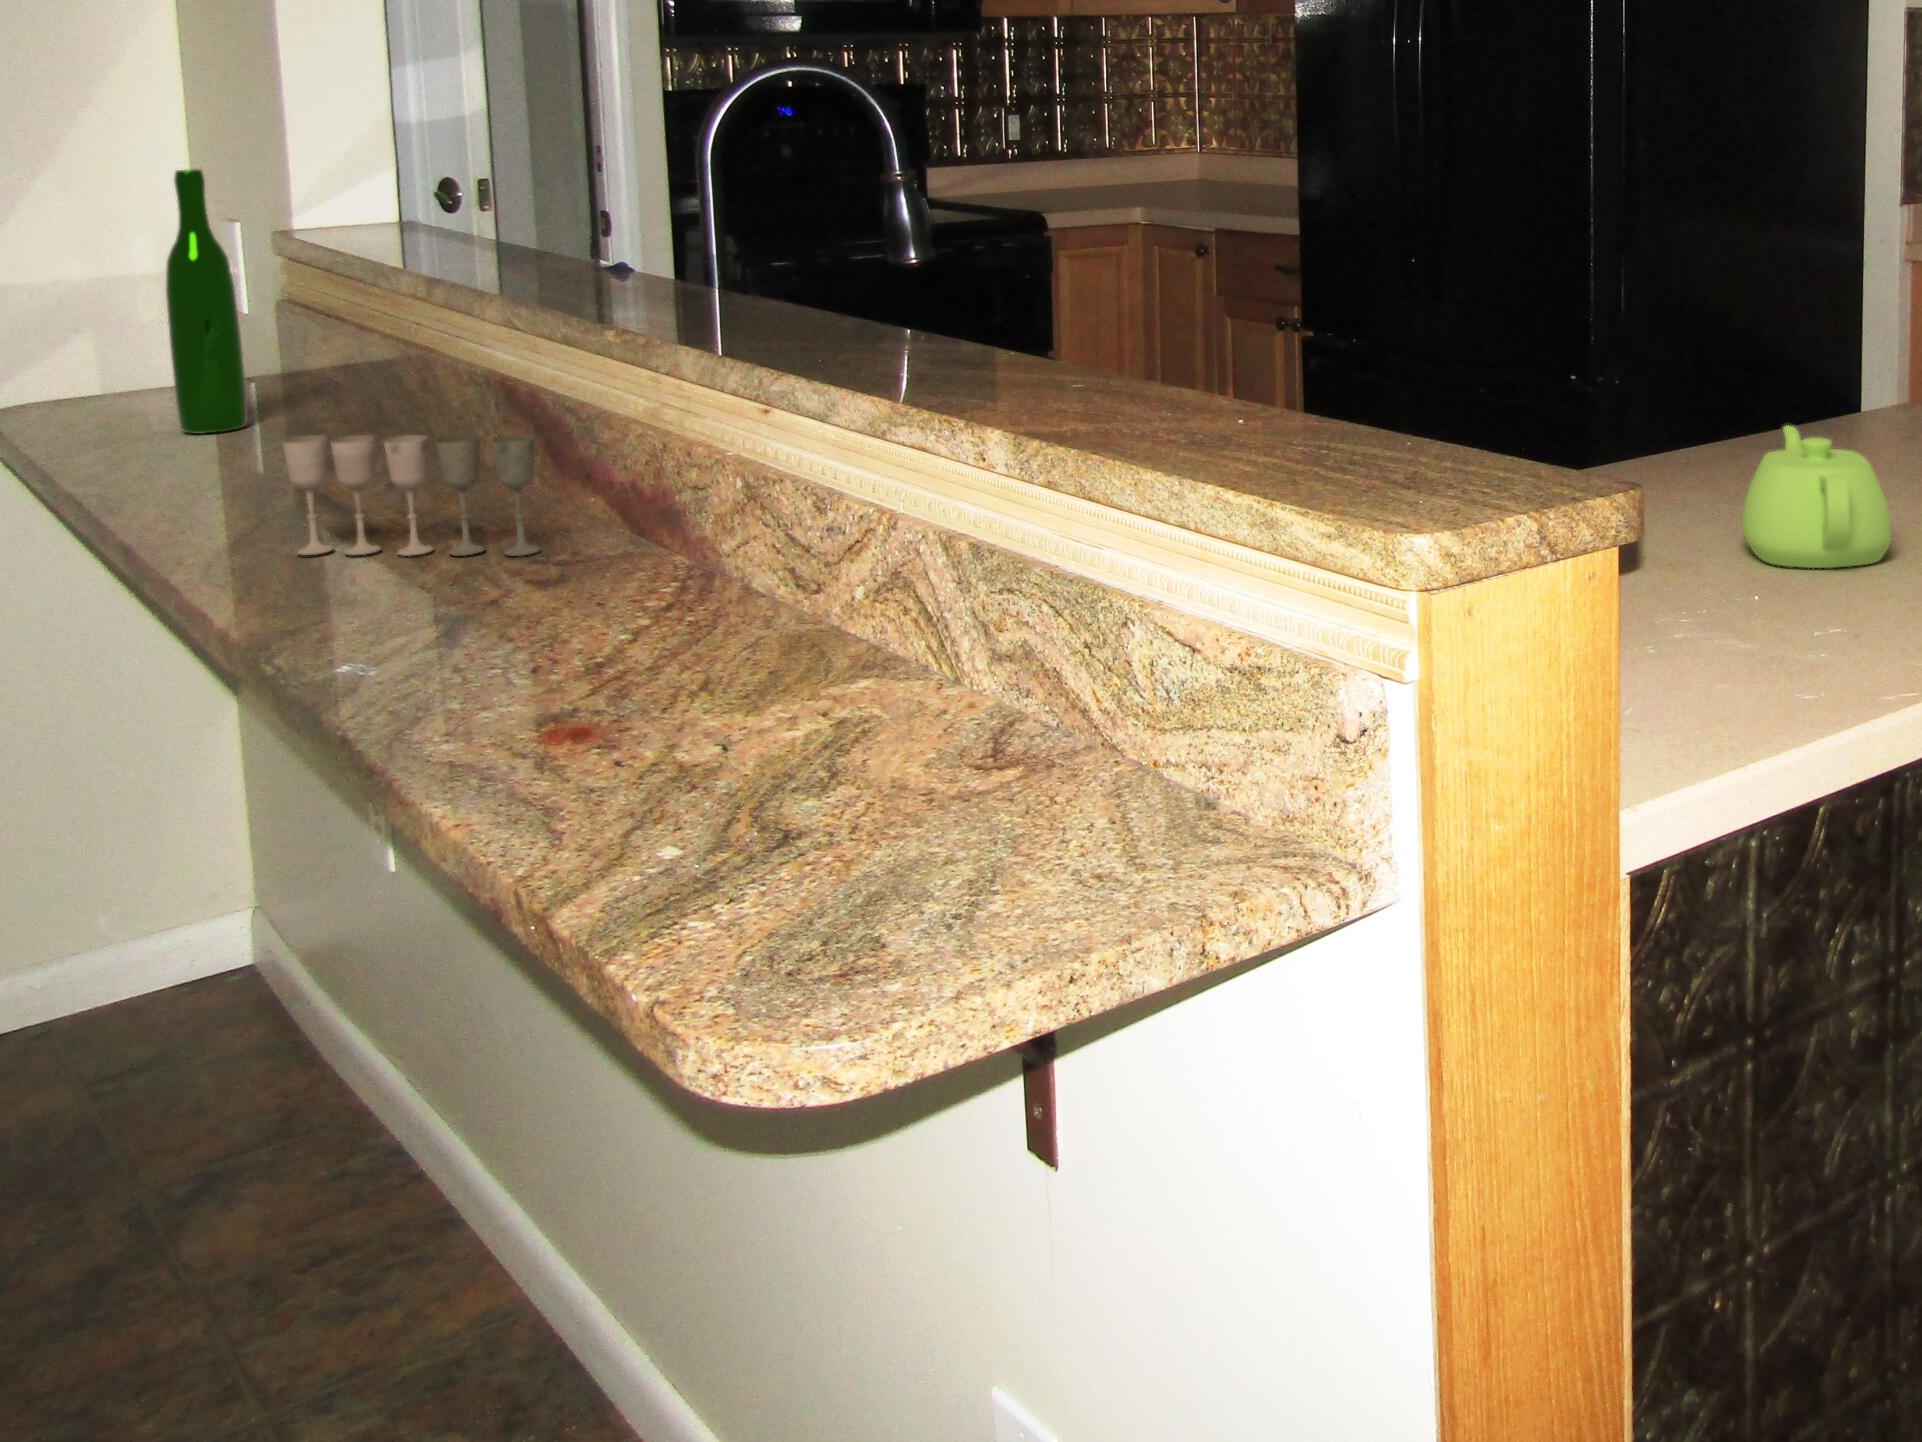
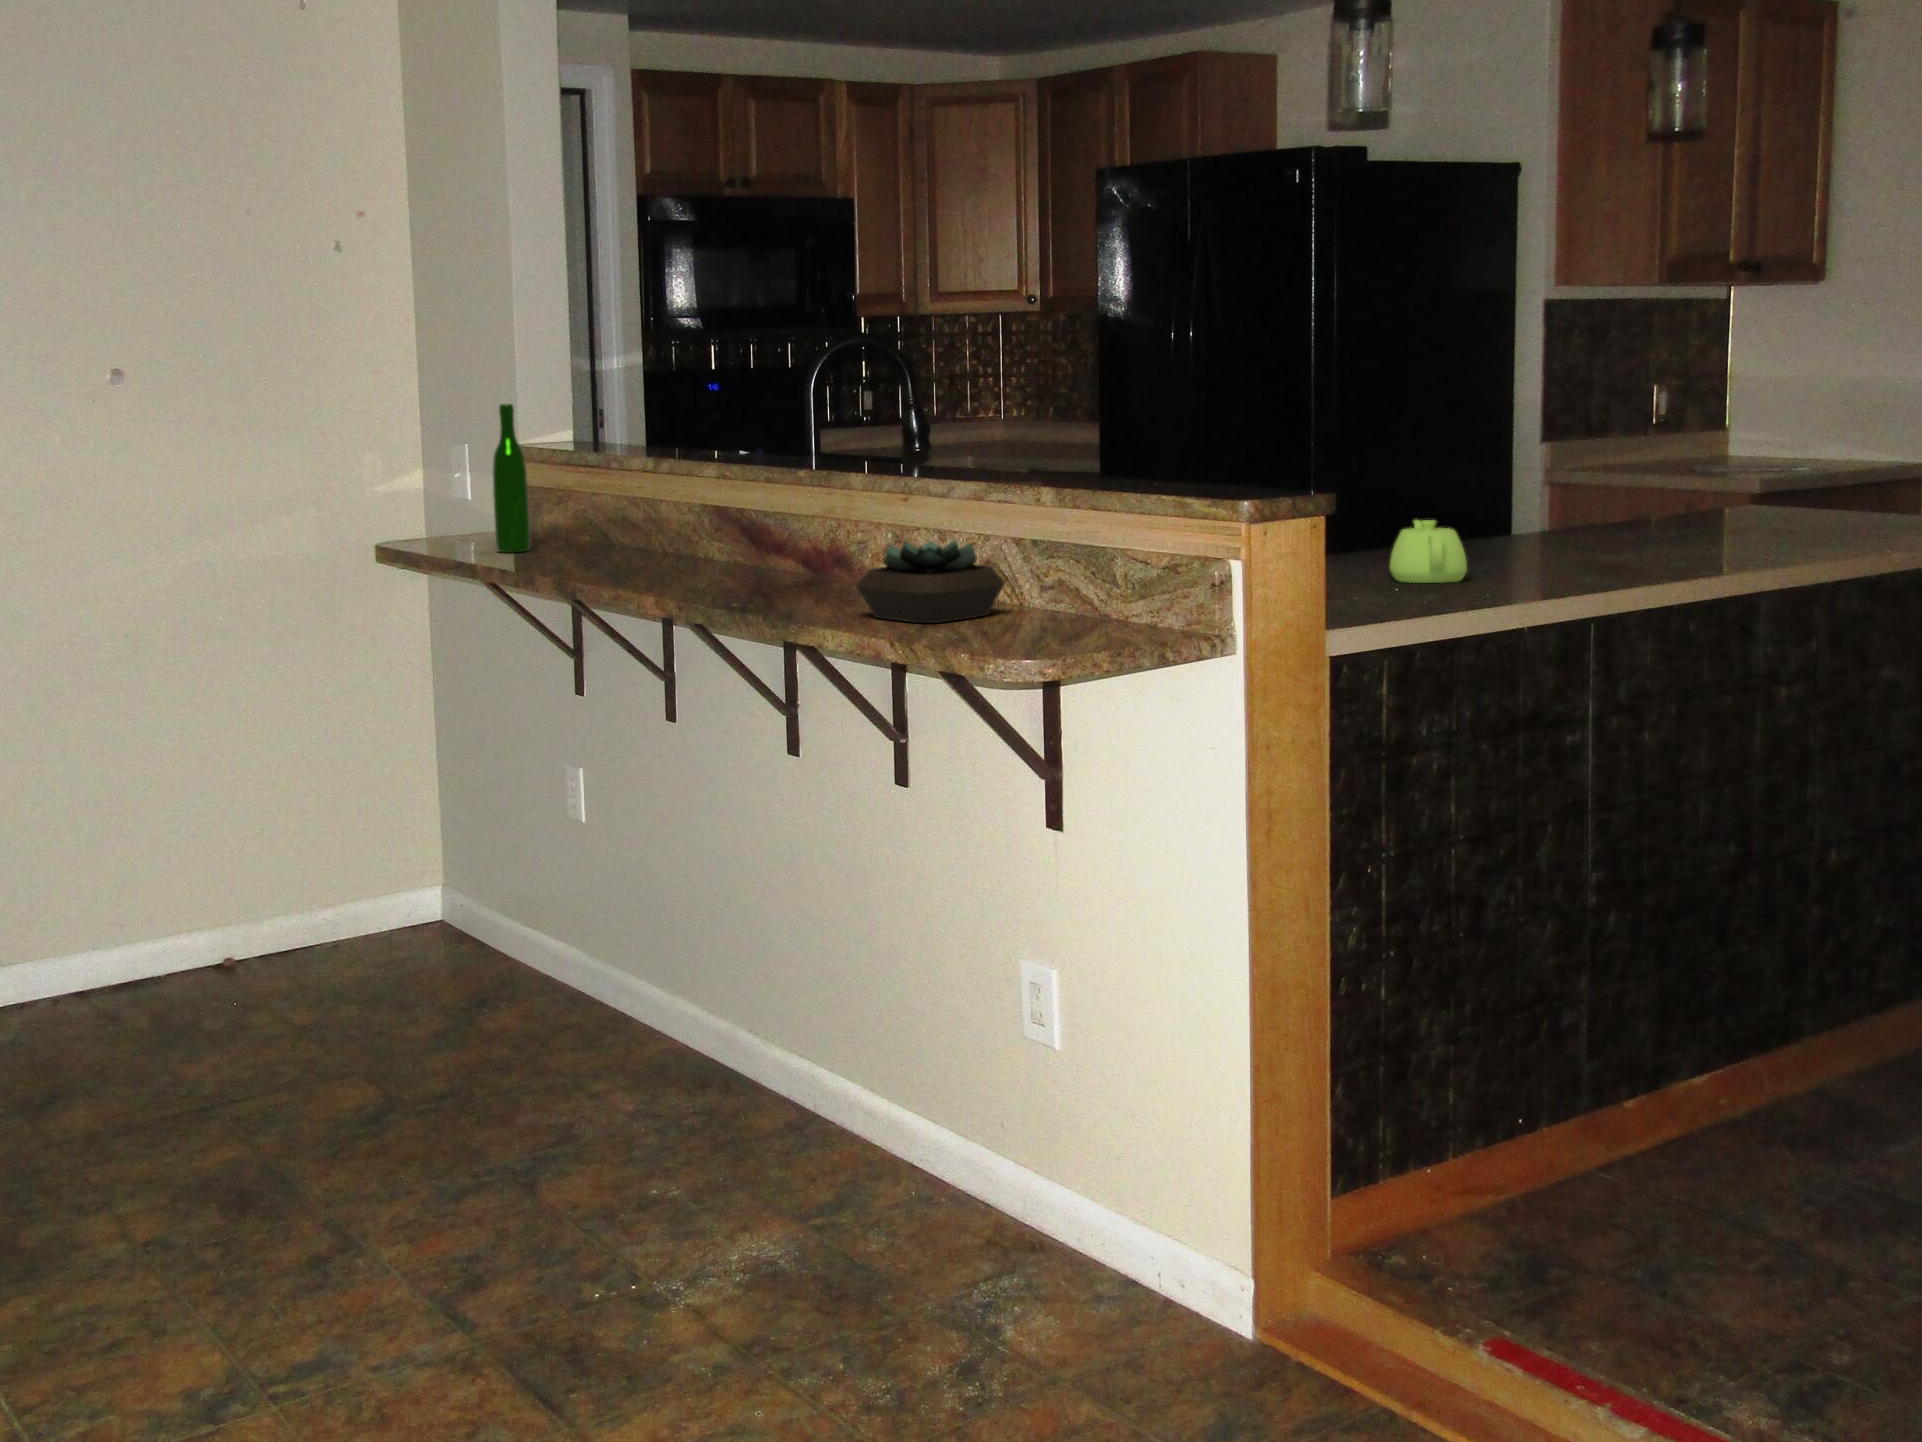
wine glass: present [283,435,540,556] -> none [648,523,773,582]
succulent plant: none [526,544,893,782] -> present [857,540,1005,623]

